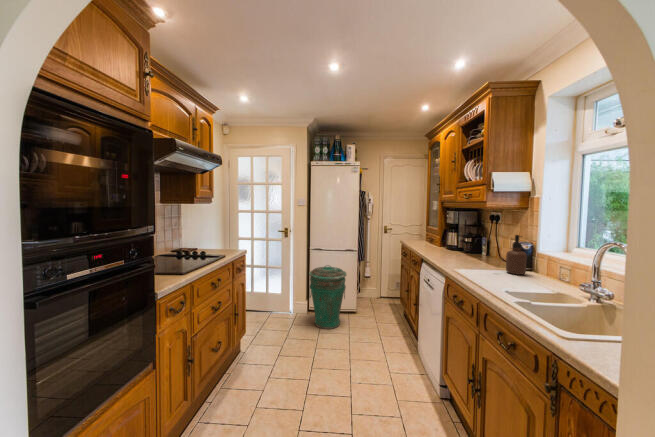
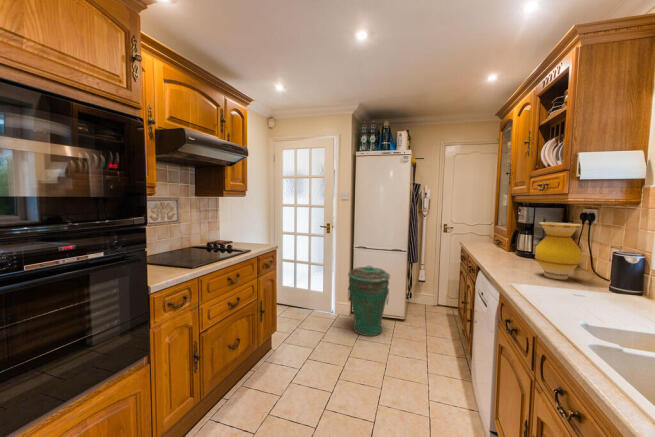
vase: none [465,223,494,265] -> present [535,222,581,279]
soap dispenser: present [506,235,527,275] -> none [595,241,631,299]

